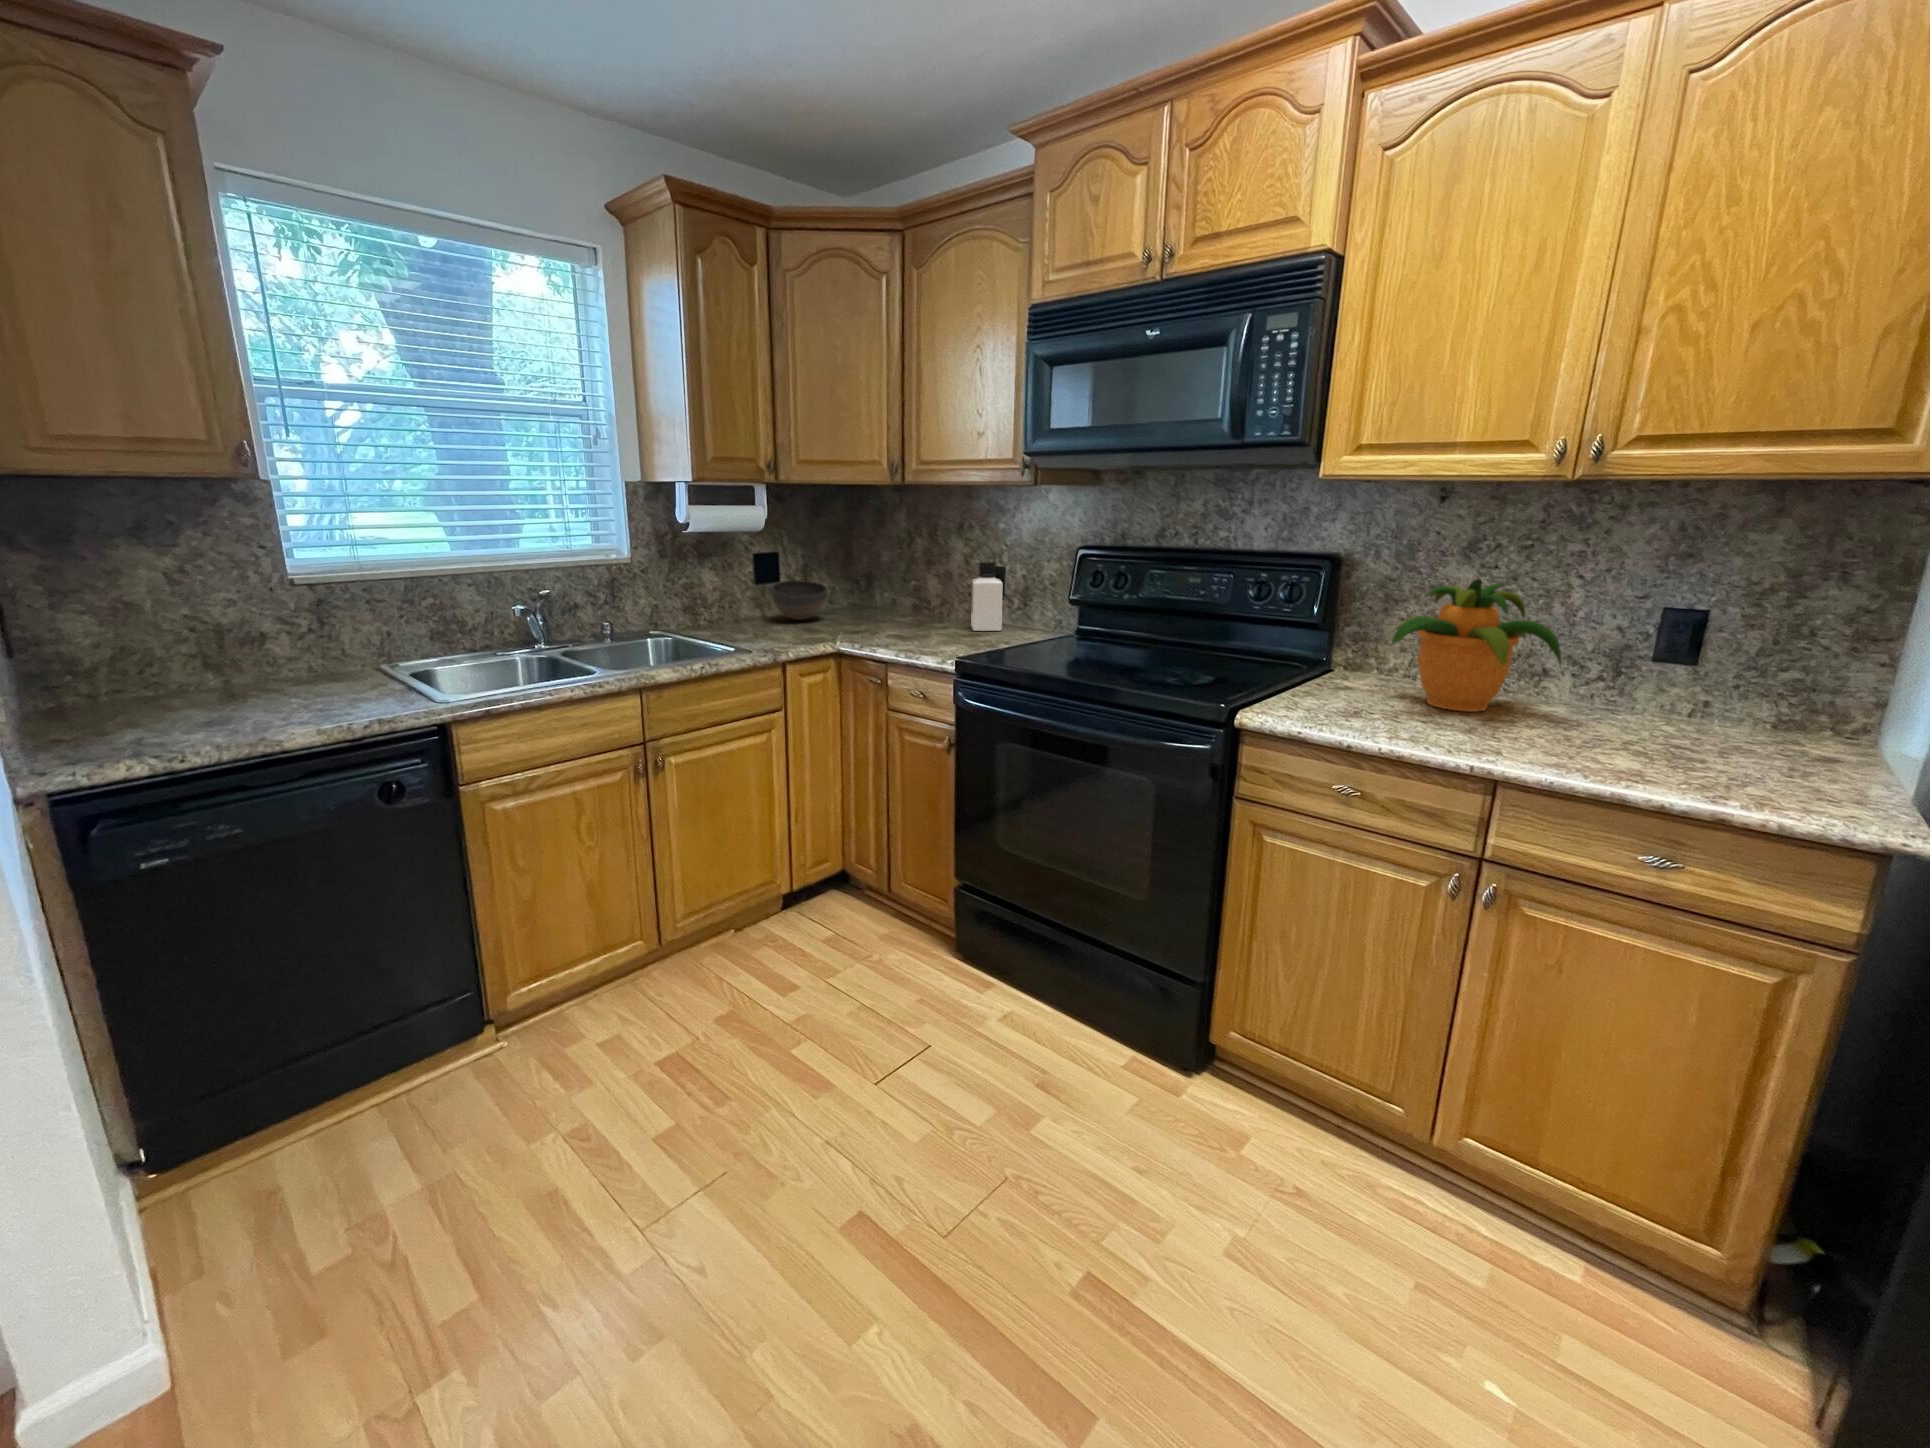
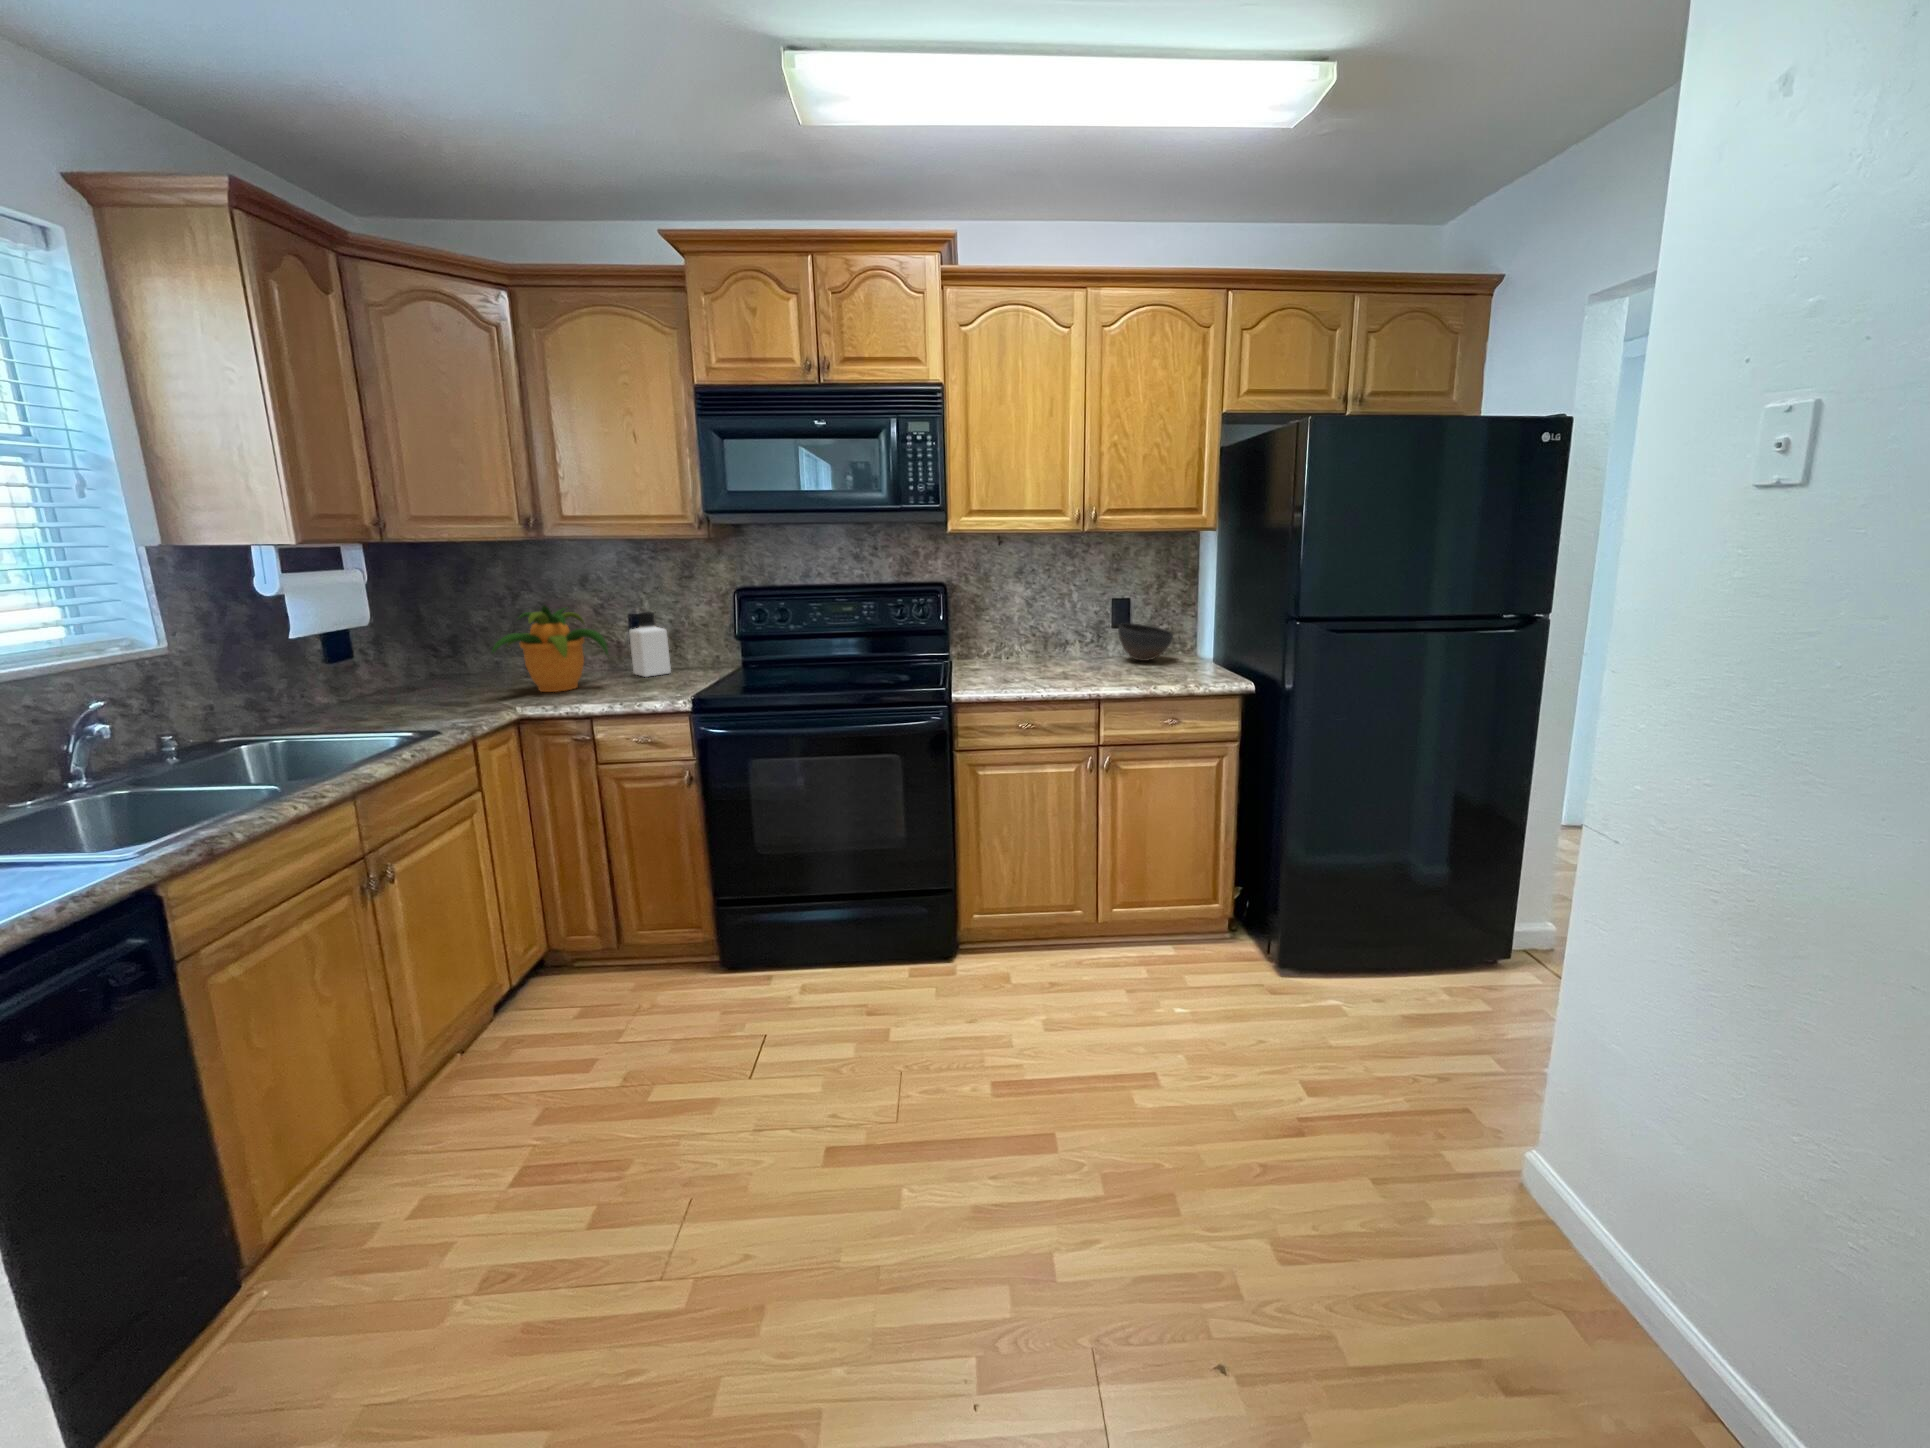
potted plant: present [1392,579,1561,712] -> present [492,606,608,692]
bowl: present [771,580,827,620] -> present [1118,623,1173,661]

